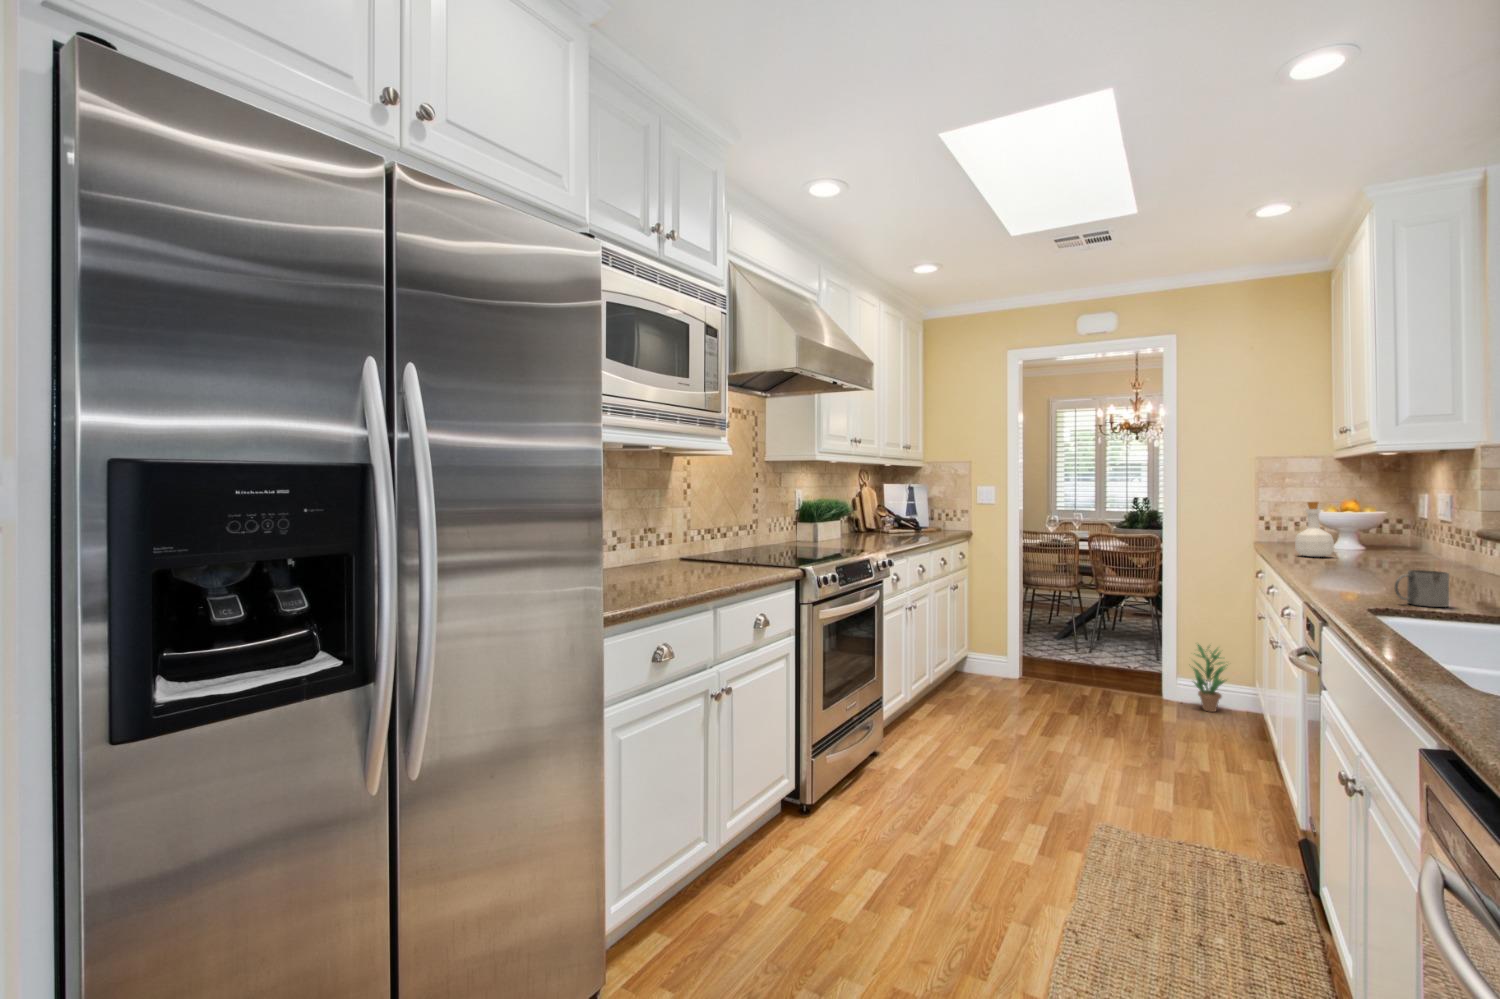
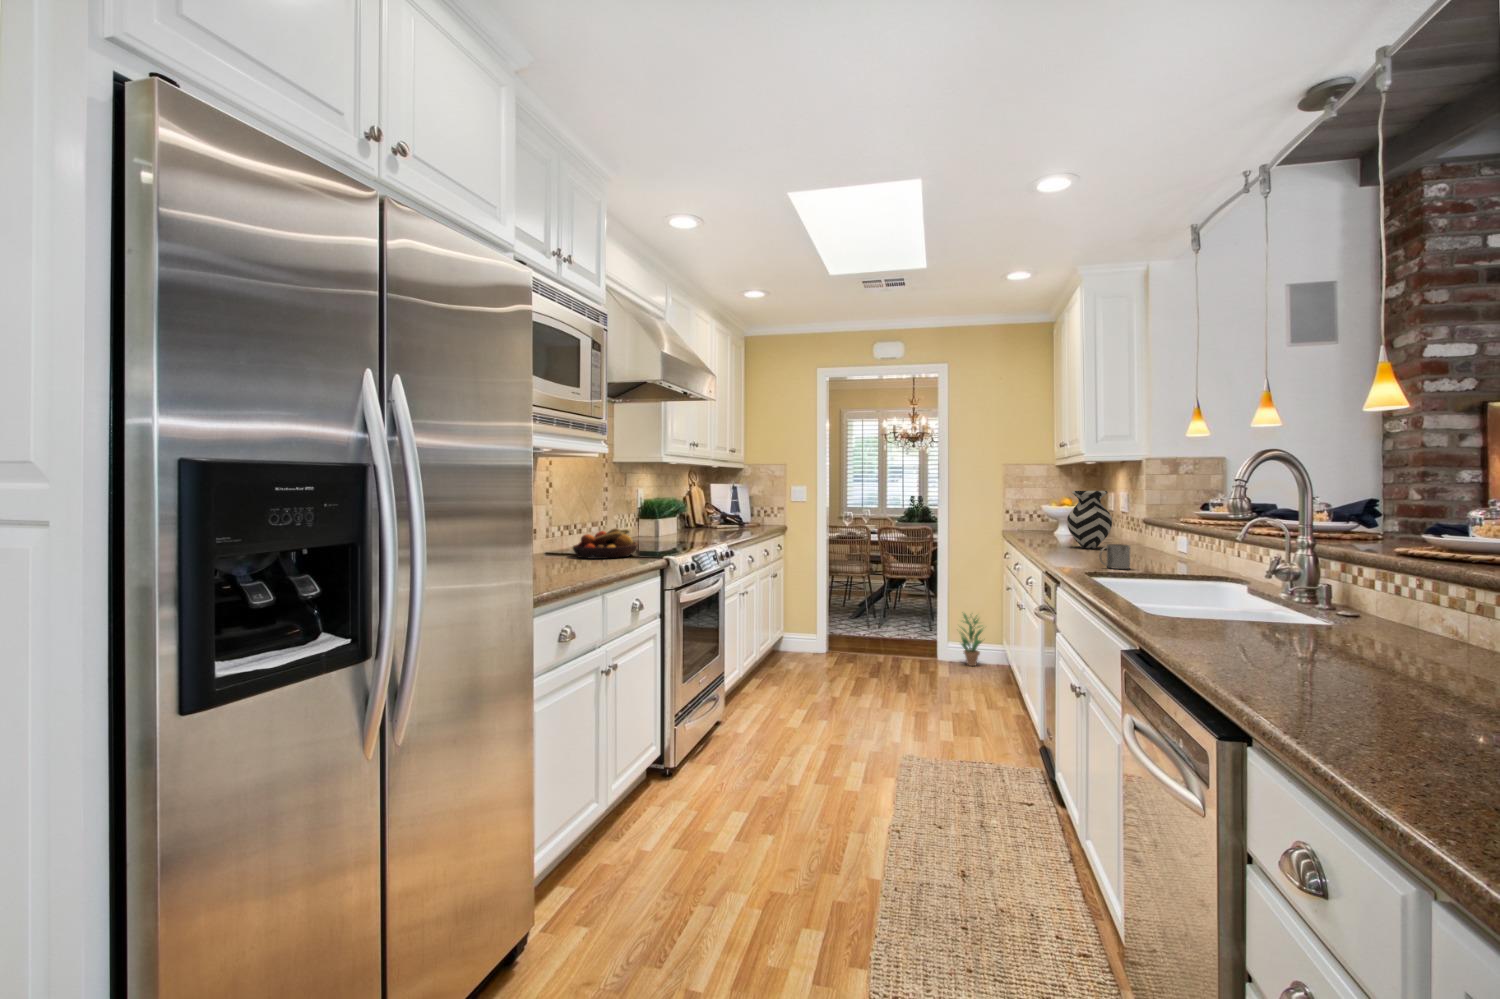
vase: none [1349,493,1423,572] -> present [1067,491,1112,548]
bottle: present [1295,502,1334,557] -> none [1031,498,1056,540]
fruit bowl: none [706,535,775,568] -> present [573,528,638,559]

